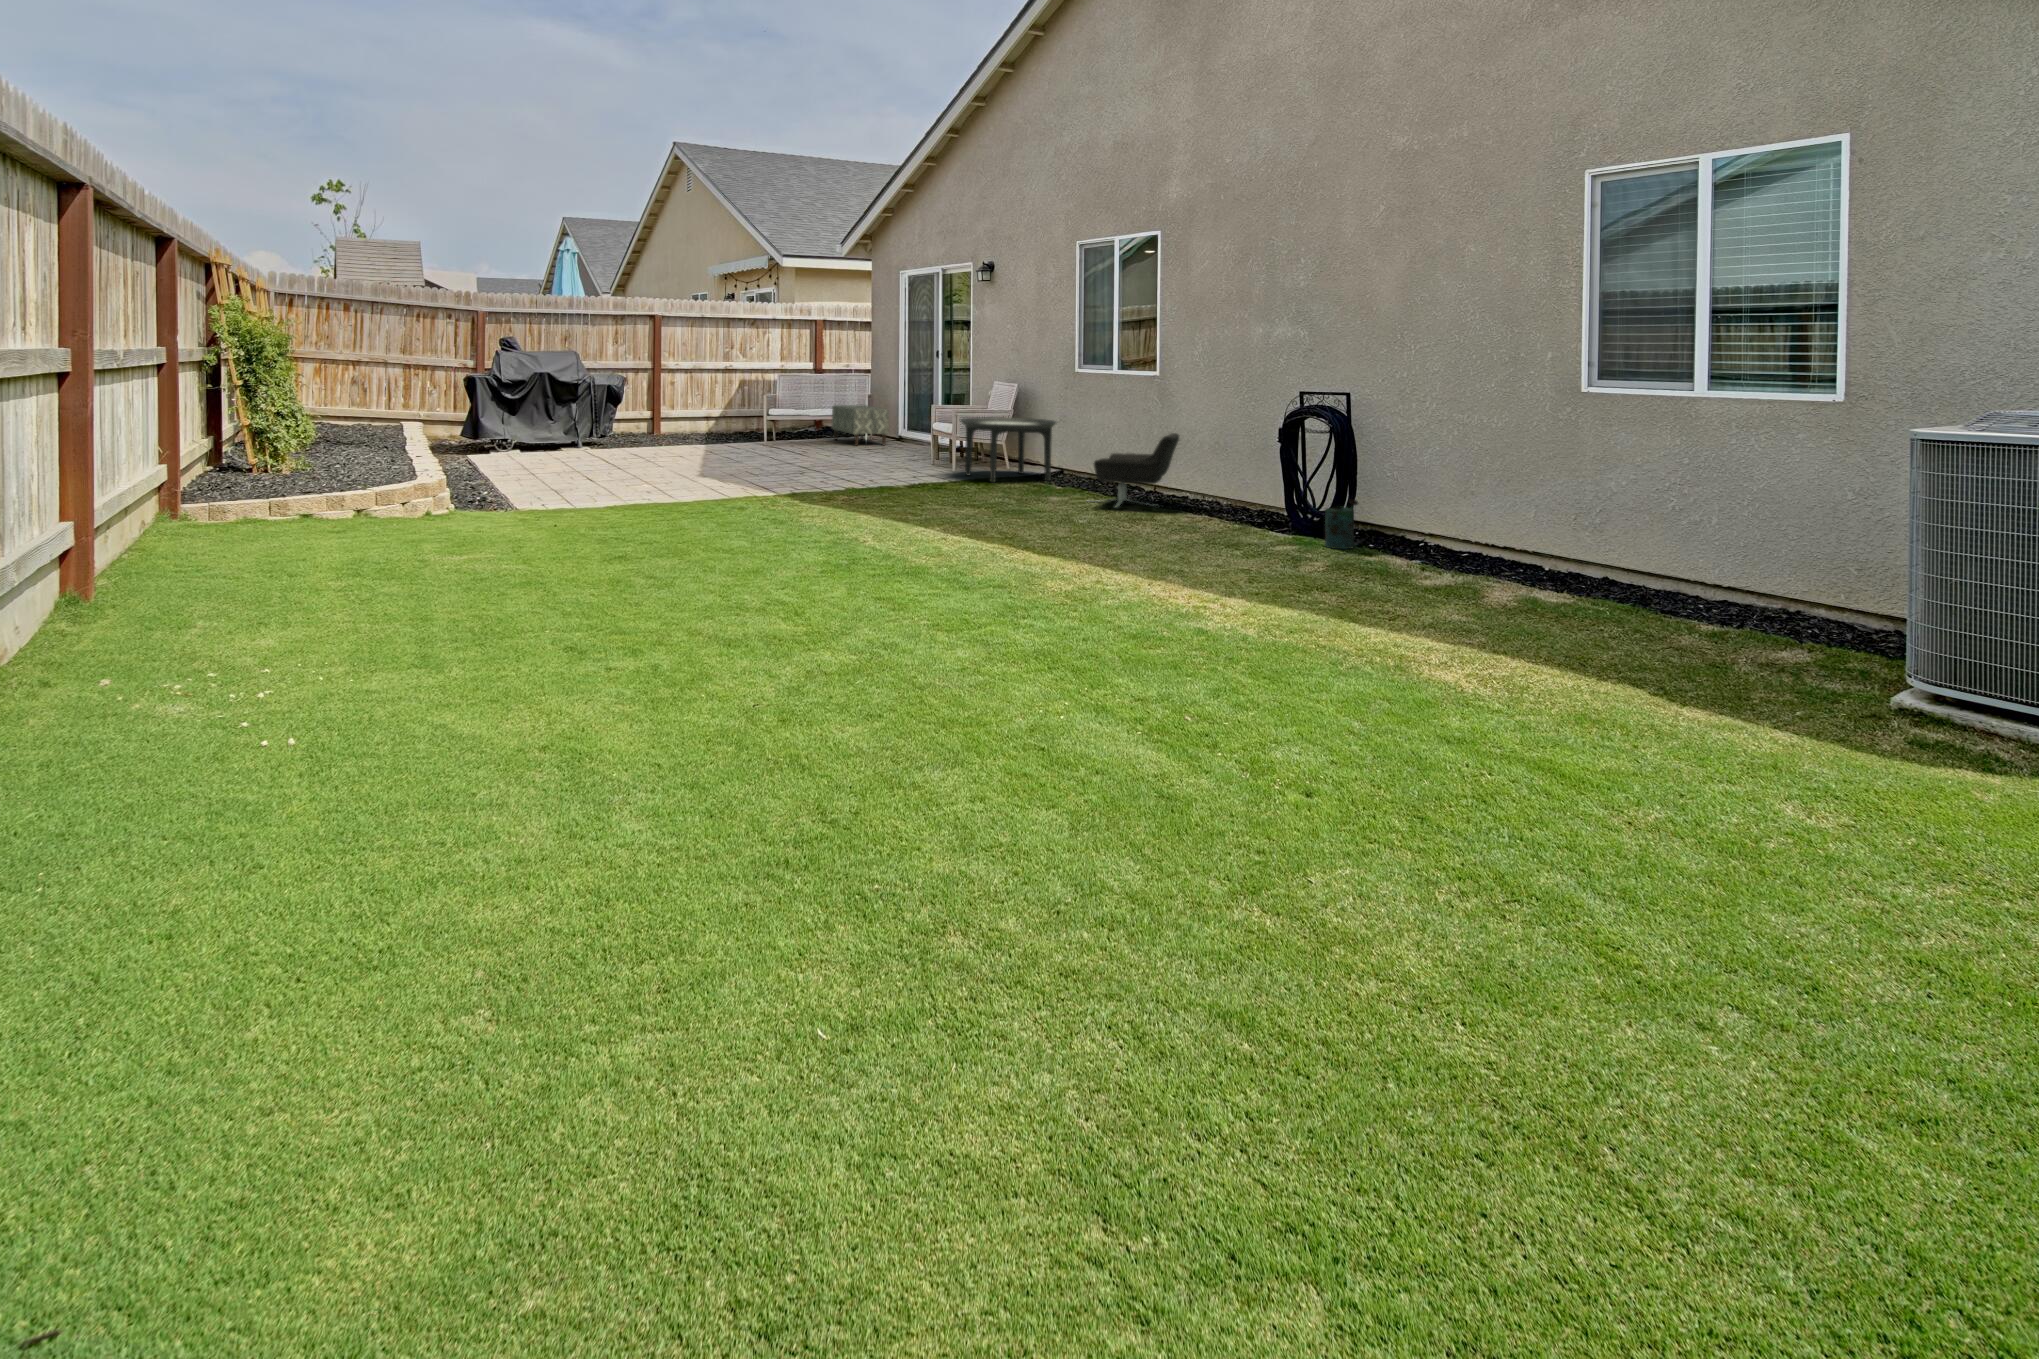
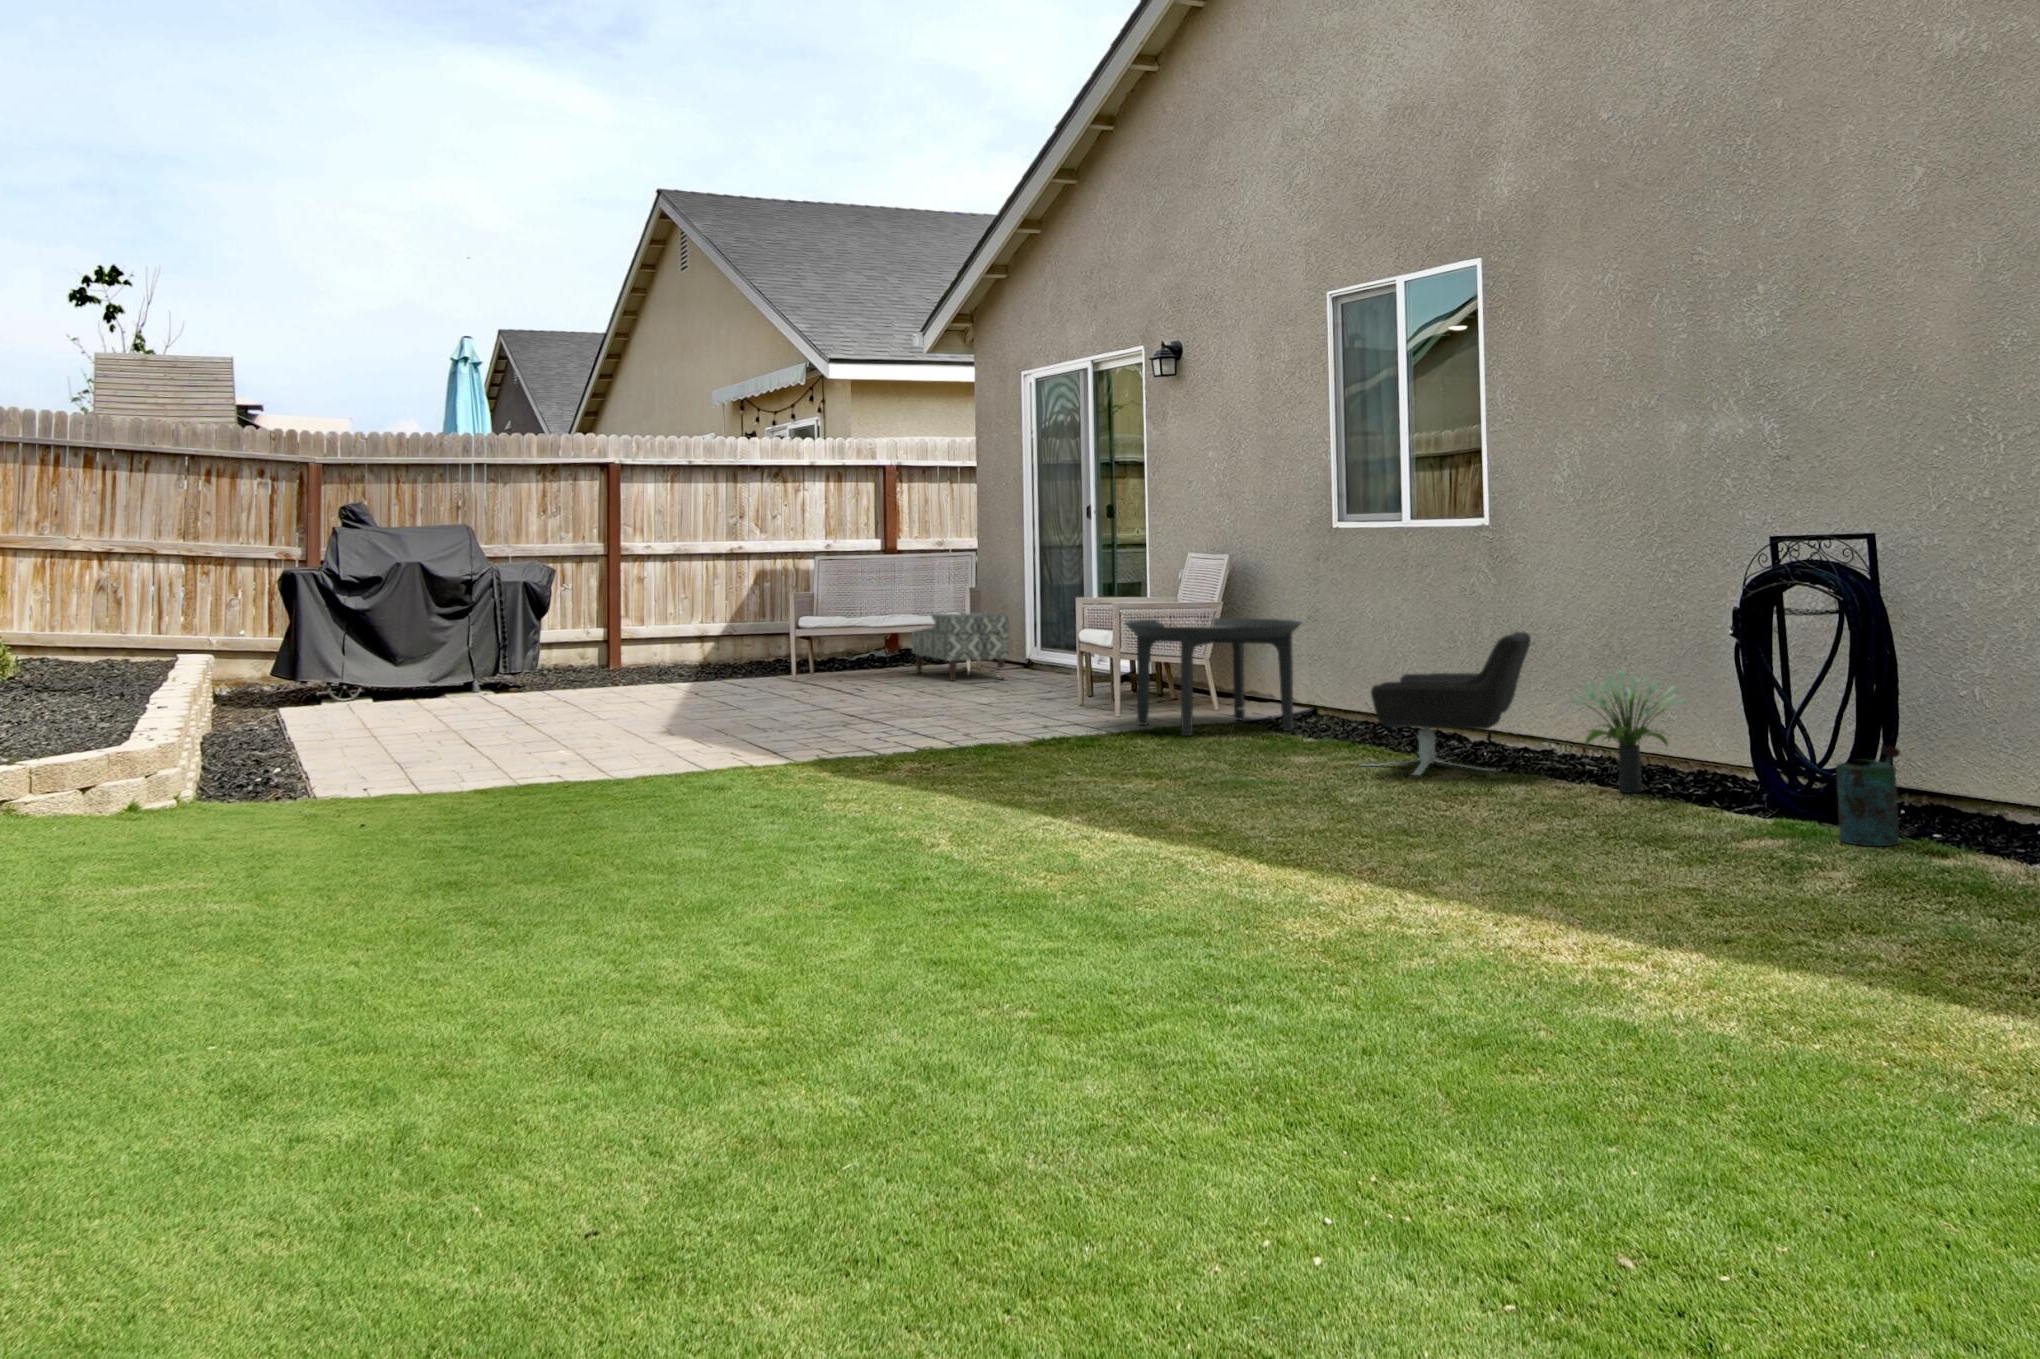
potted plant: none [1197,456,1257,519] -> present [1571,670,1686,793]

